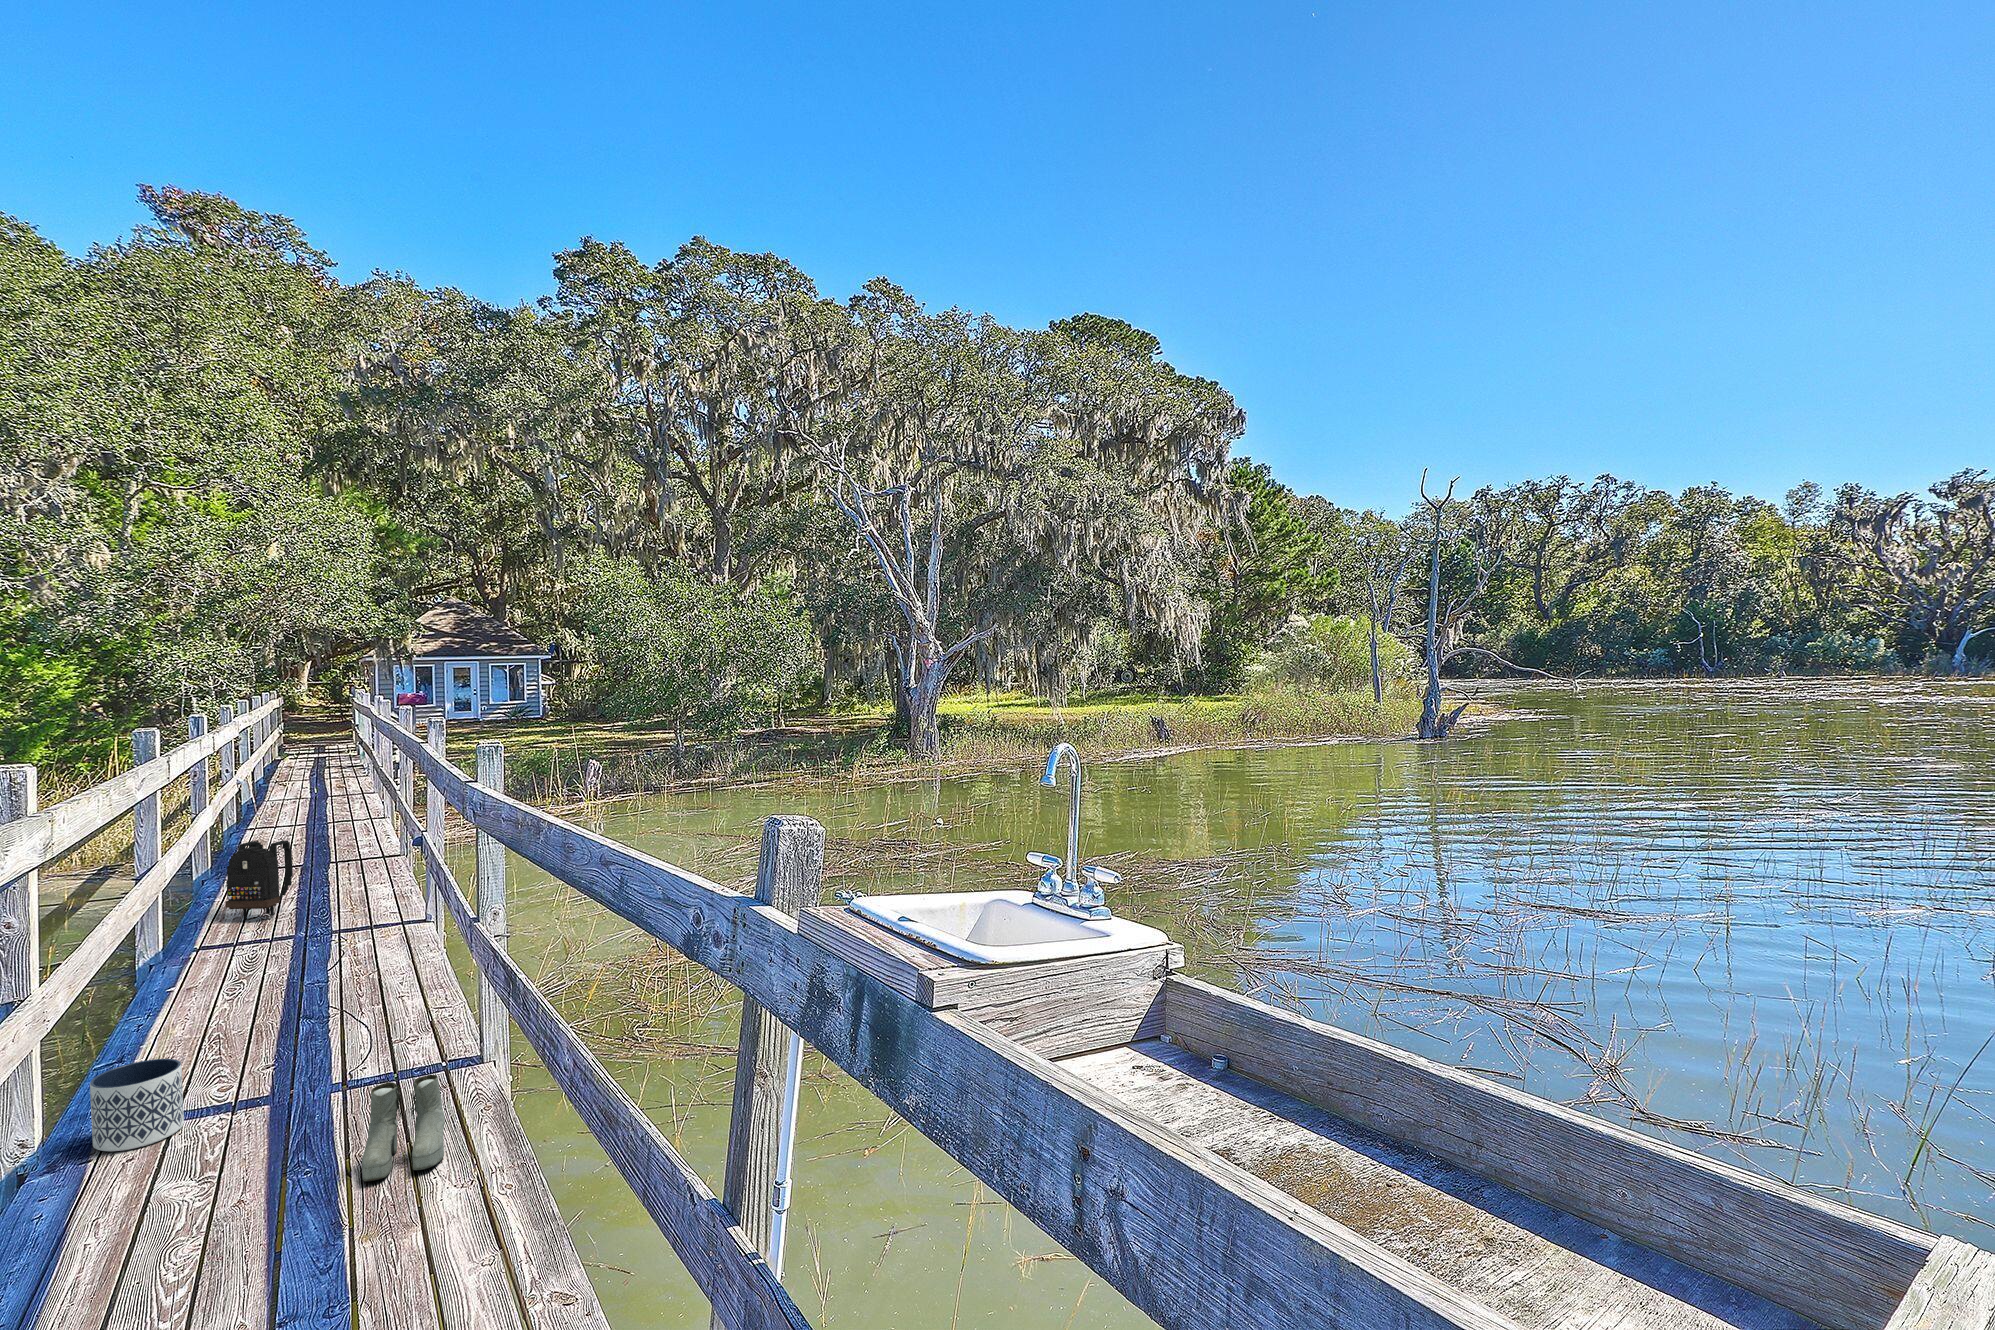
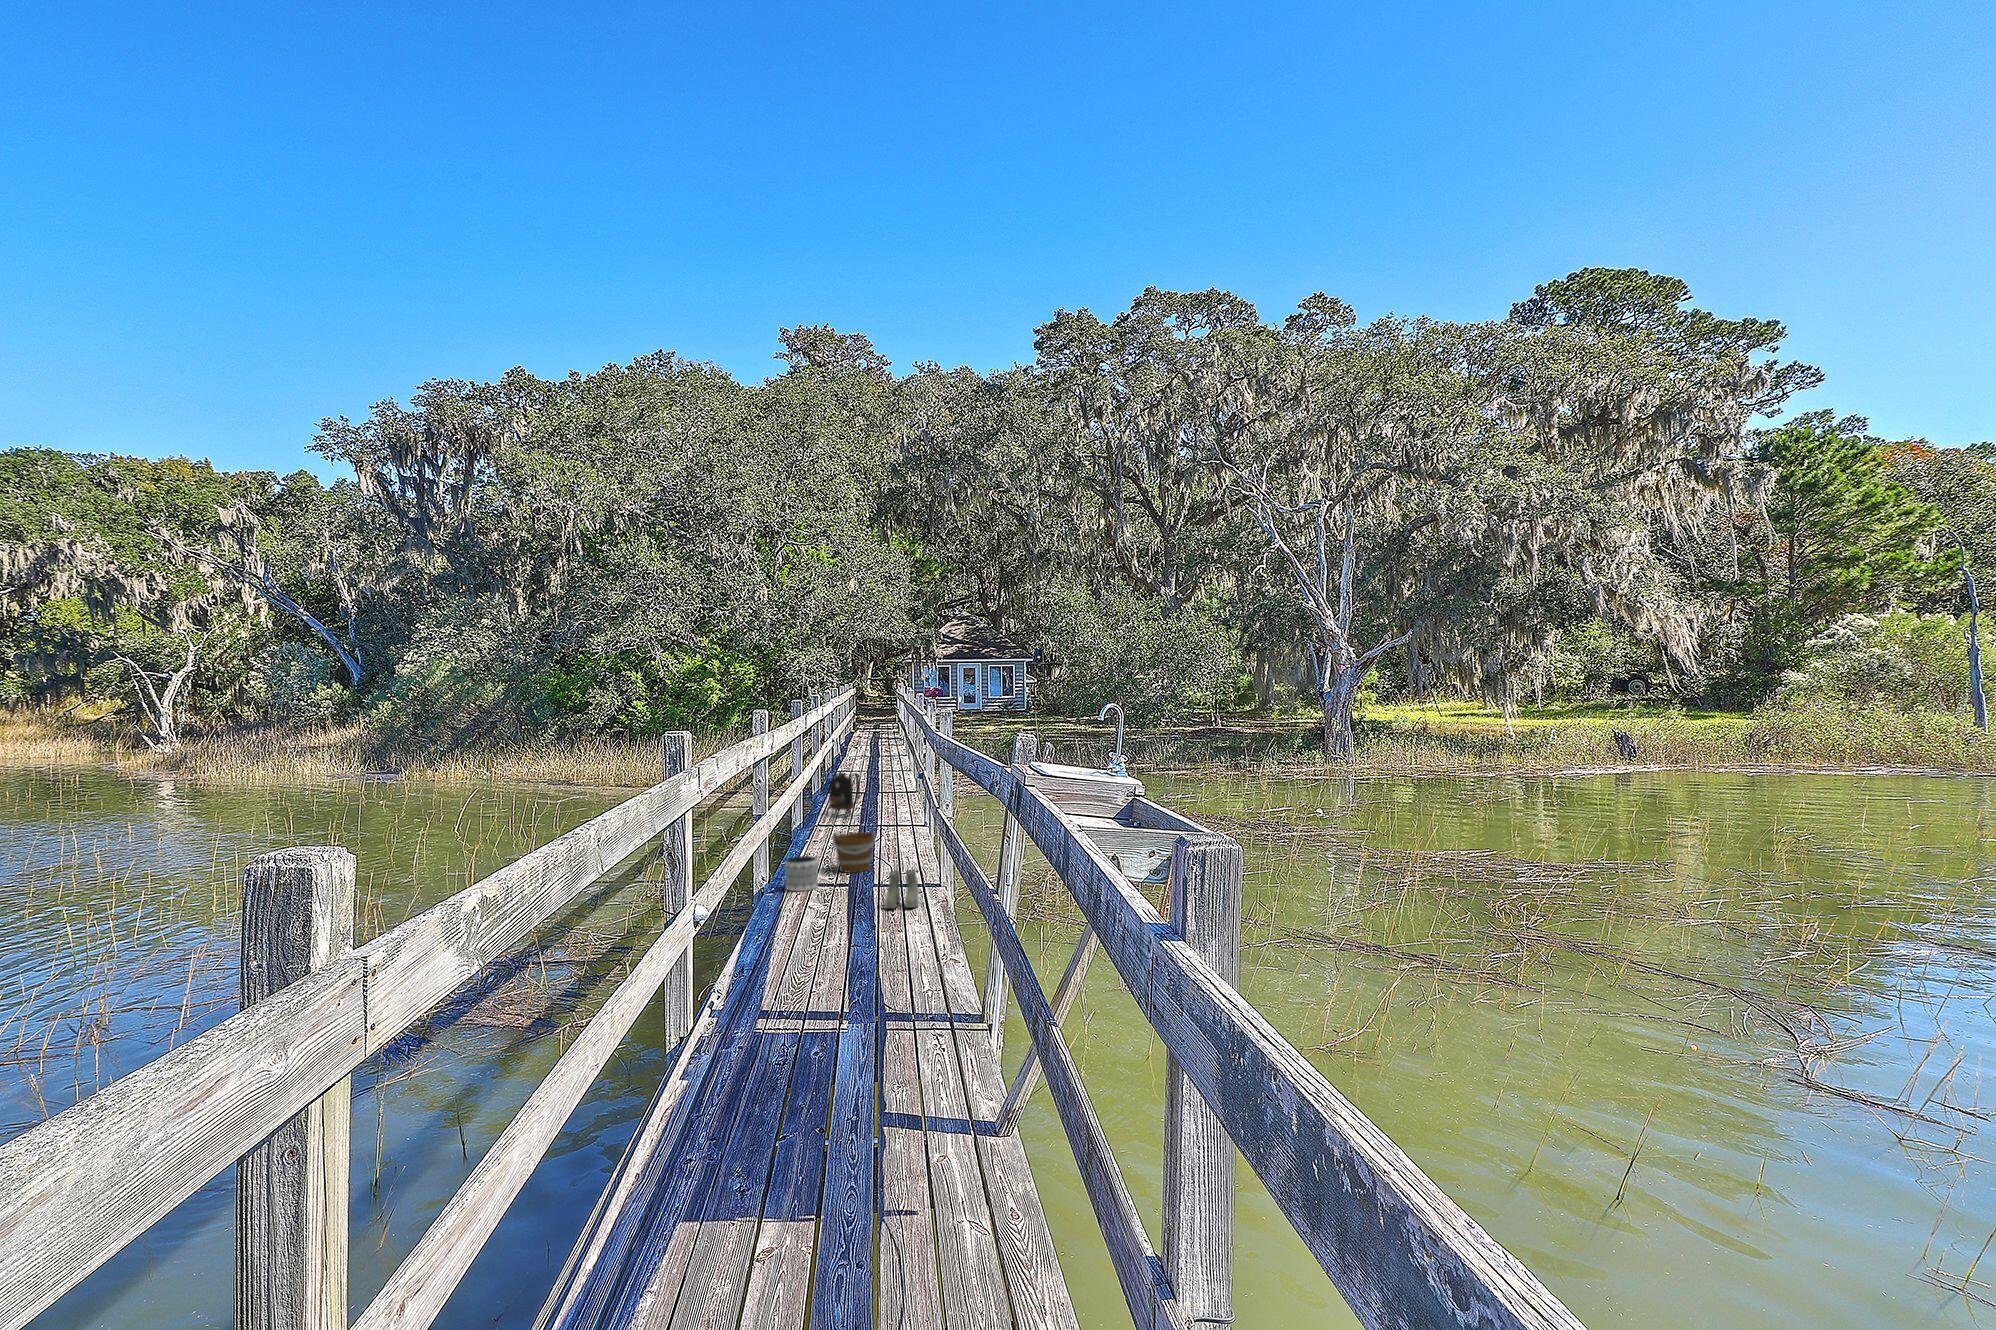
bucket: none [225,969,330,1069] -> present [832,830,875,873]

